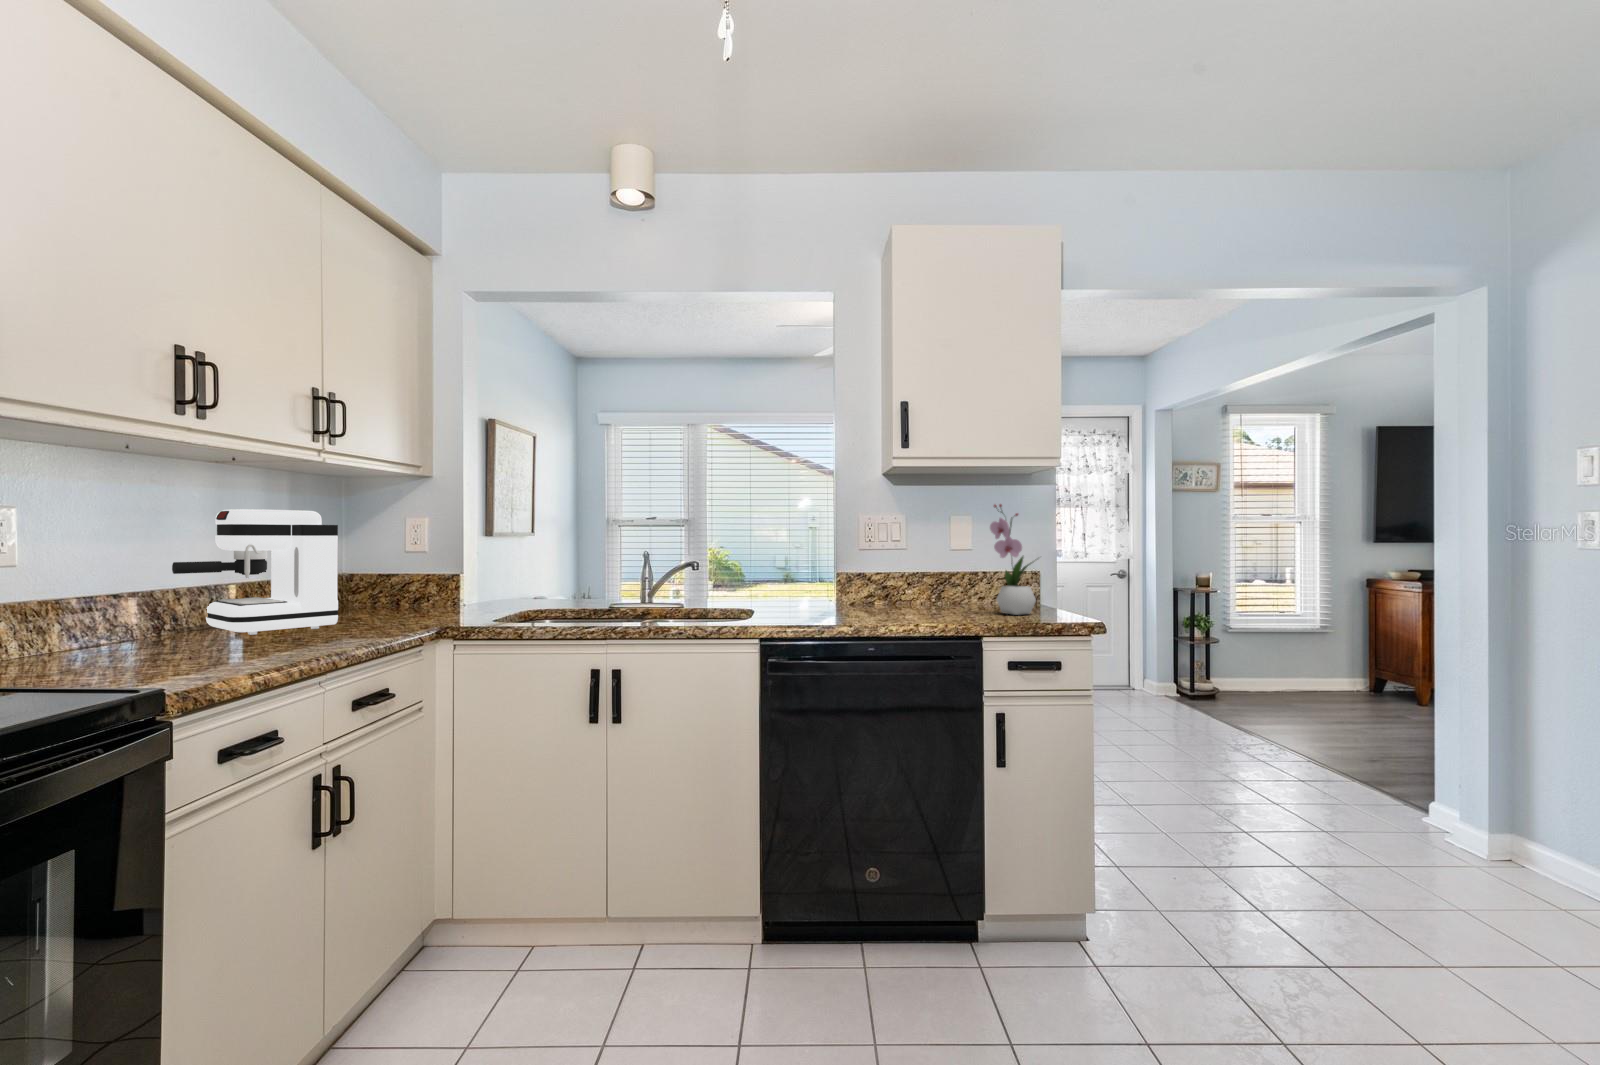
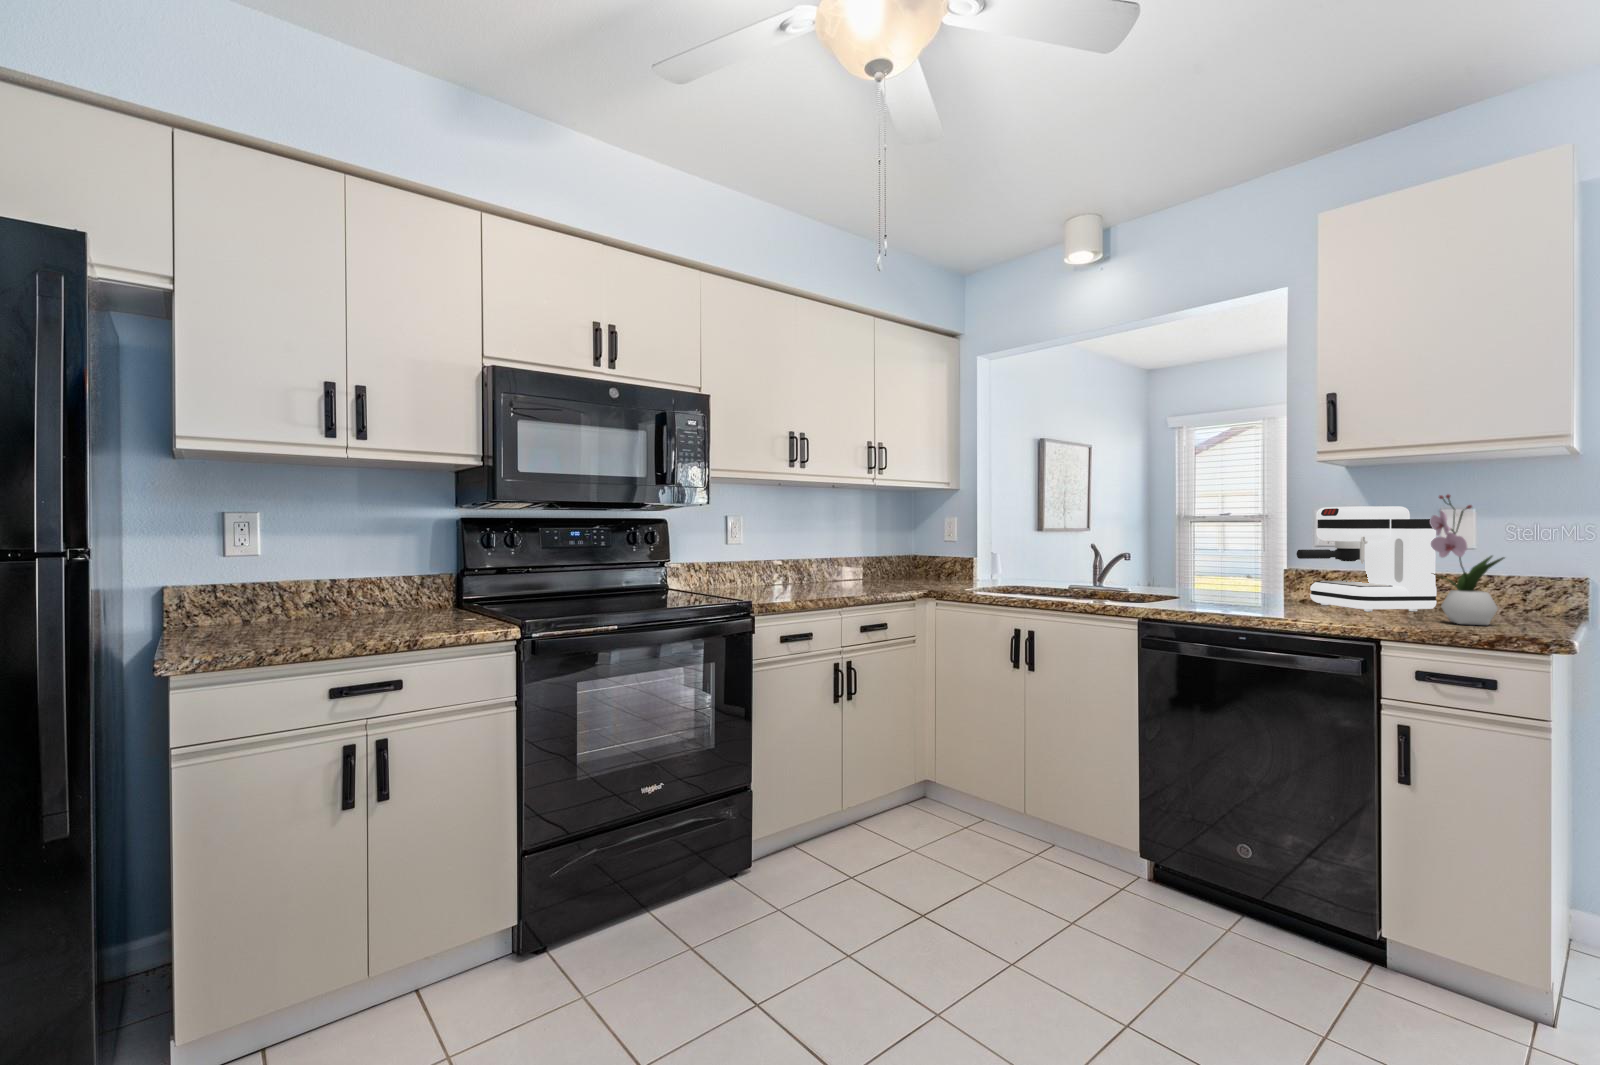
coffee maker: present [172,509,338,635] -> present [1297,506,1437,612]

